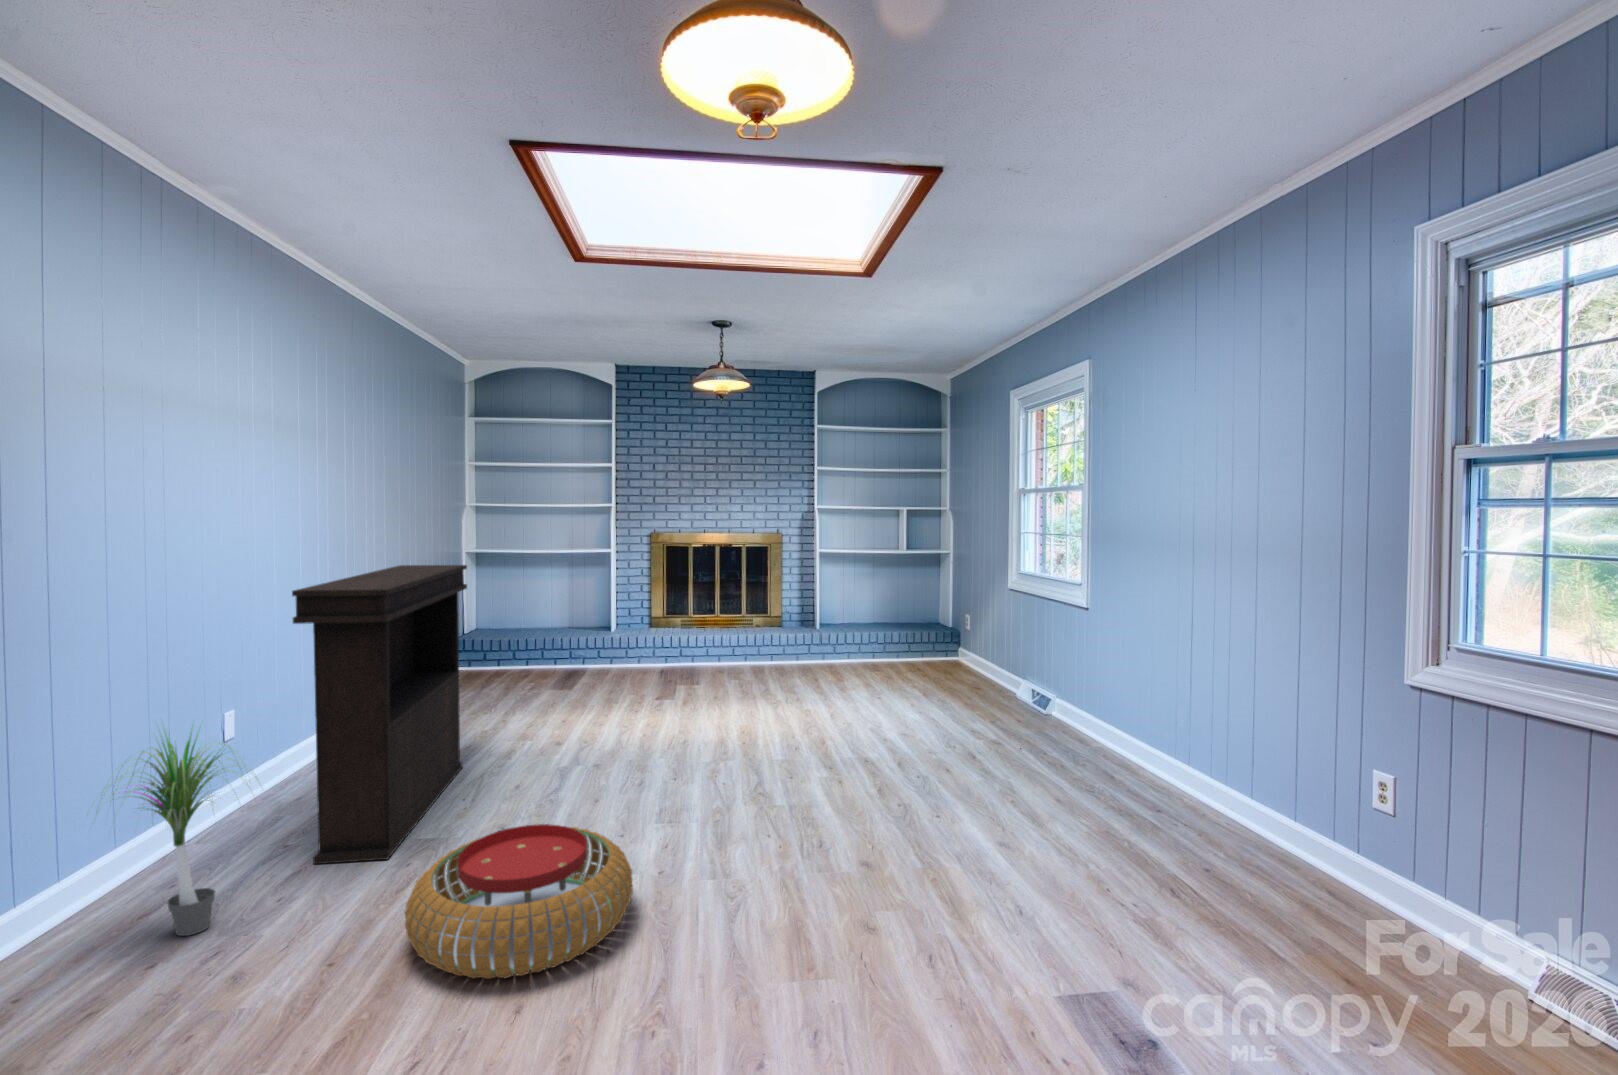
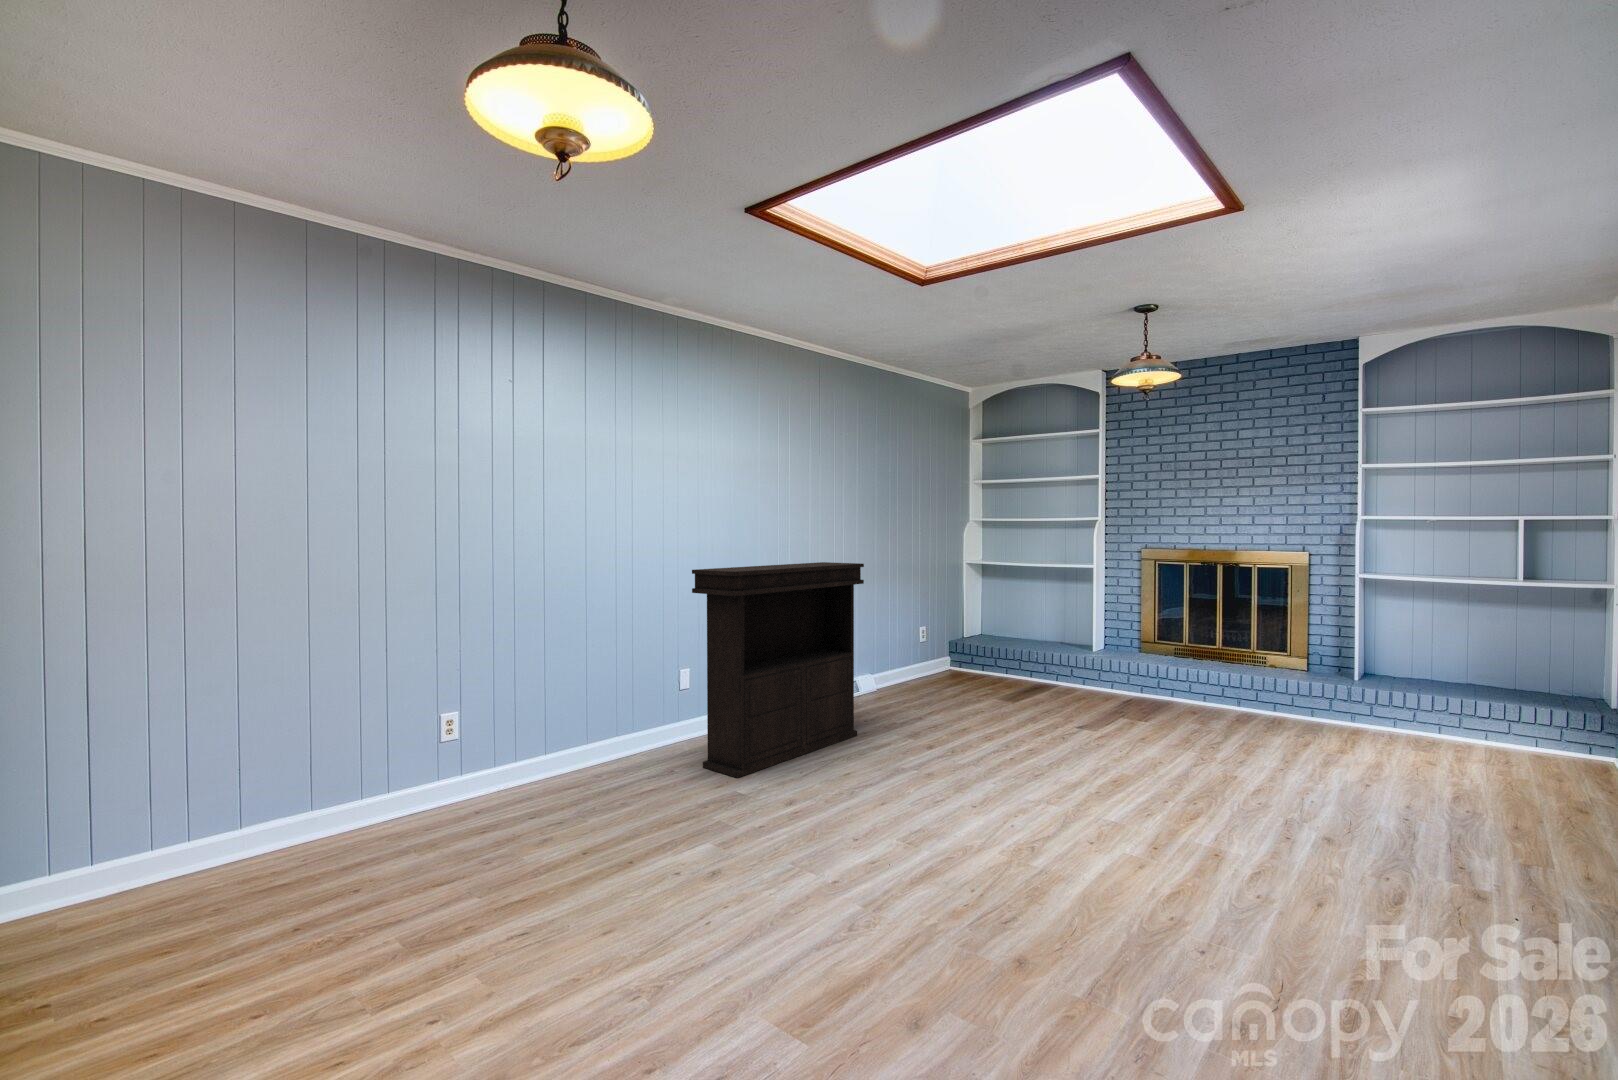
potted plant: present [97,734,246,936] -> none [565,641,659,783]
pouf: present [405,824,633,979] -> none [660,767,835,877]

